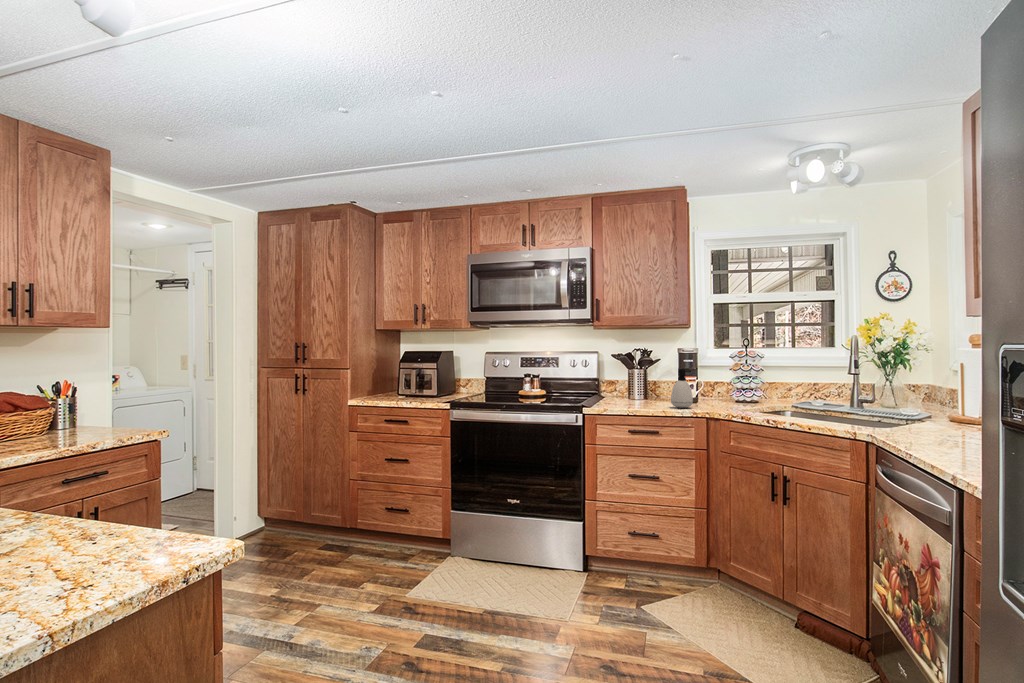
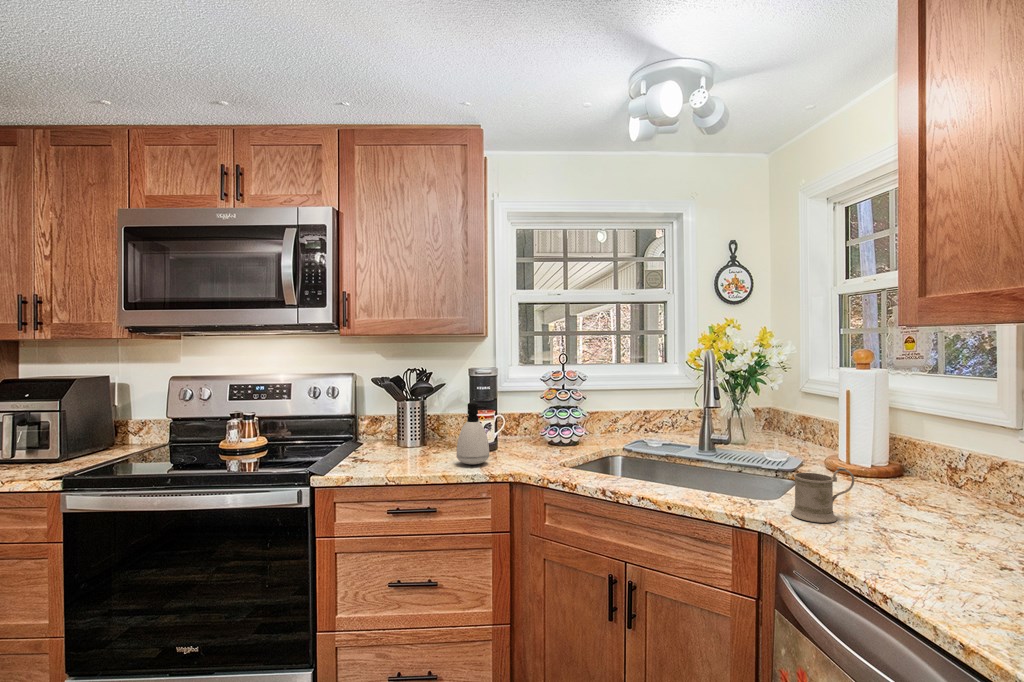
mug: none [887,403,930,434] -> present [791,467,854,523]

